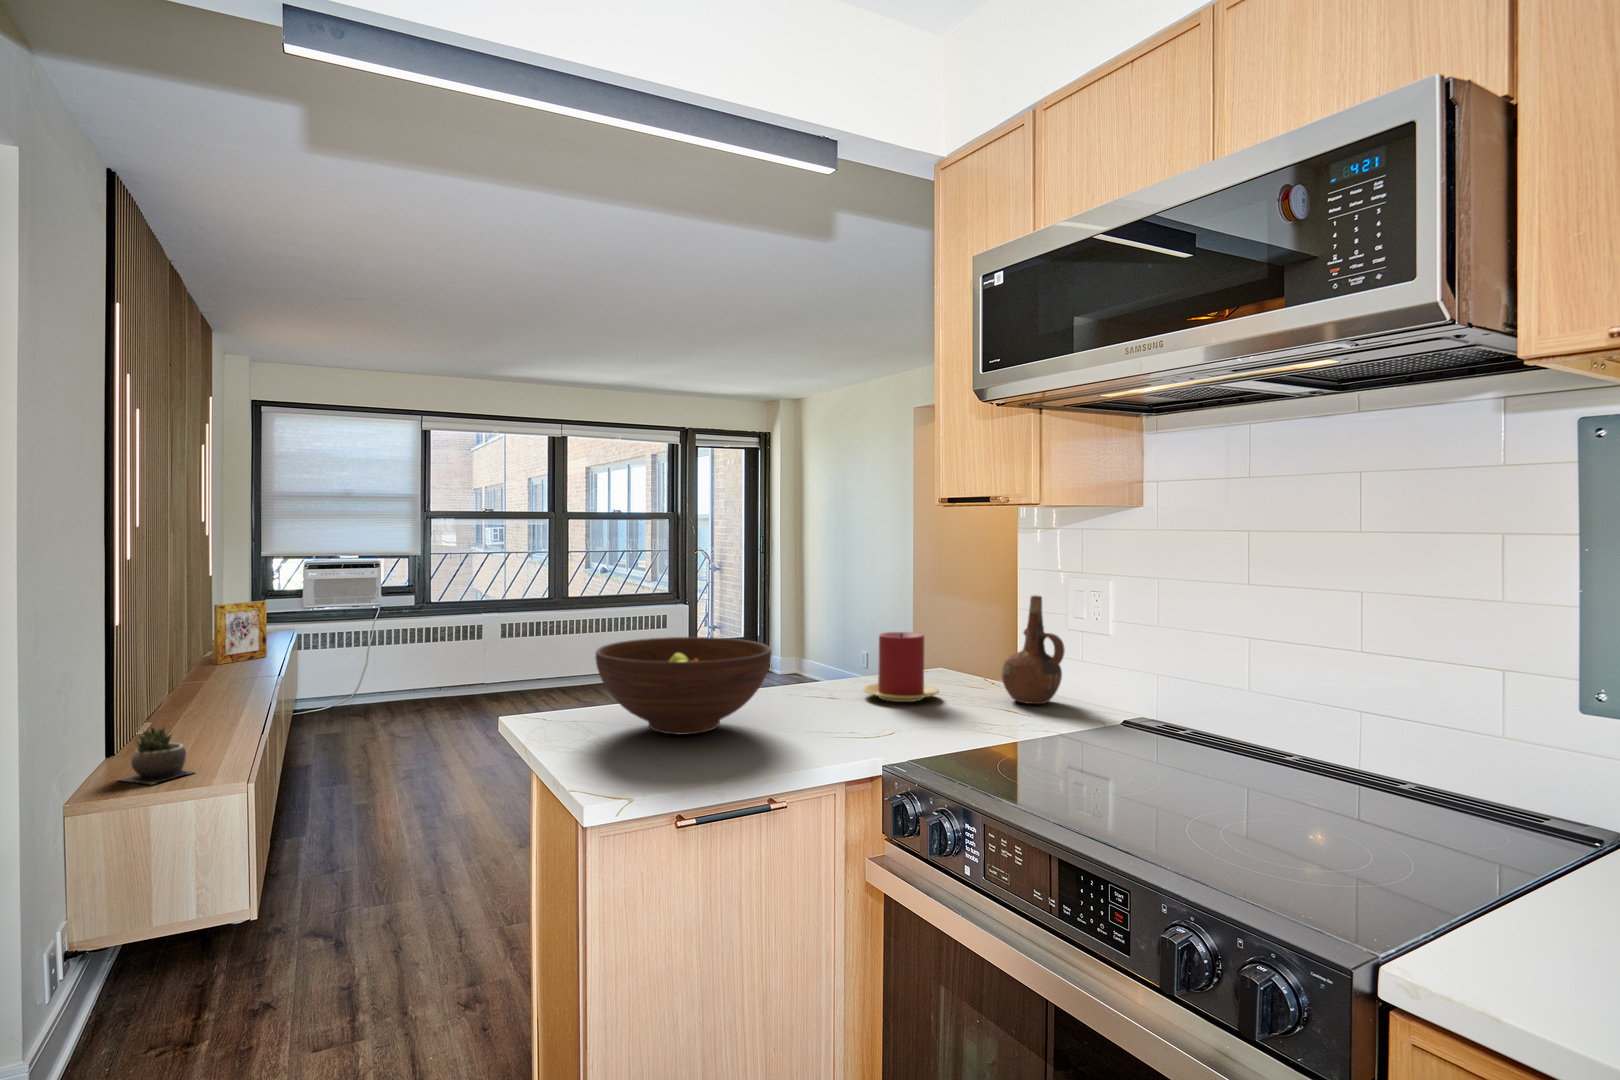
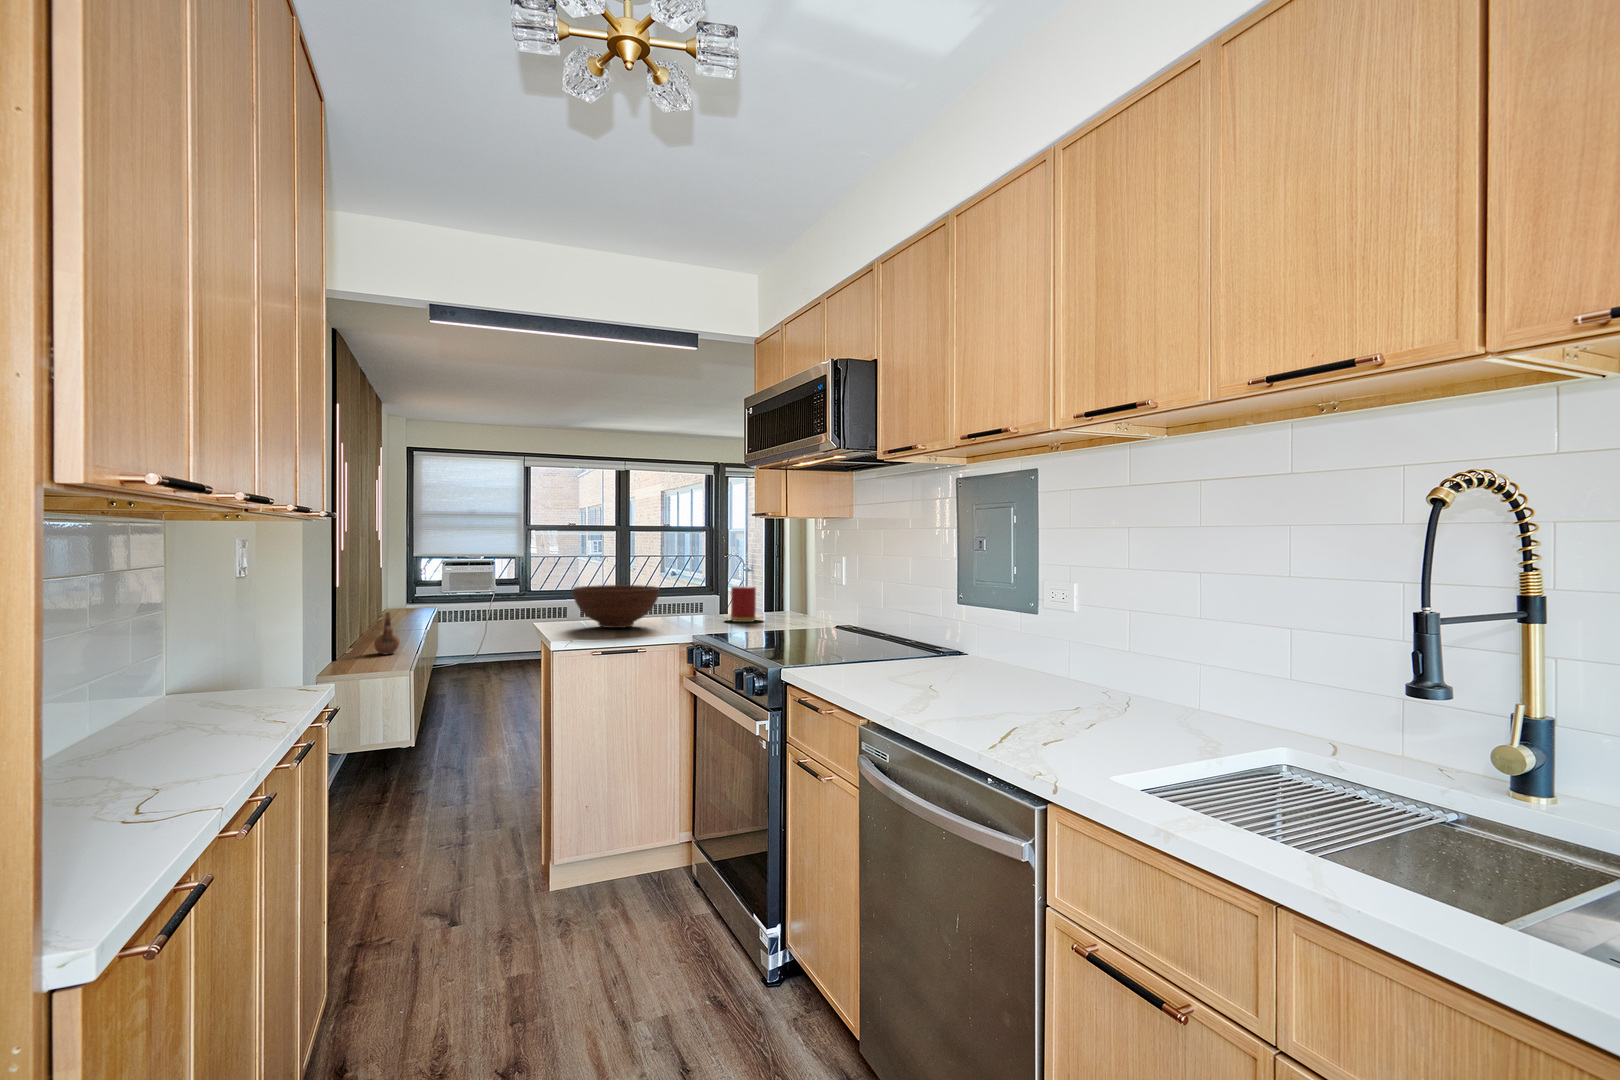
ceramic pitcher: present [1002,595,1065,704] -> present [374,612,400,654]
picture frame: present [214,601,267,664] -> none [386,584,418,625]
succulent plant: present [120,727,194,784] -> none [343,642,384,672]

